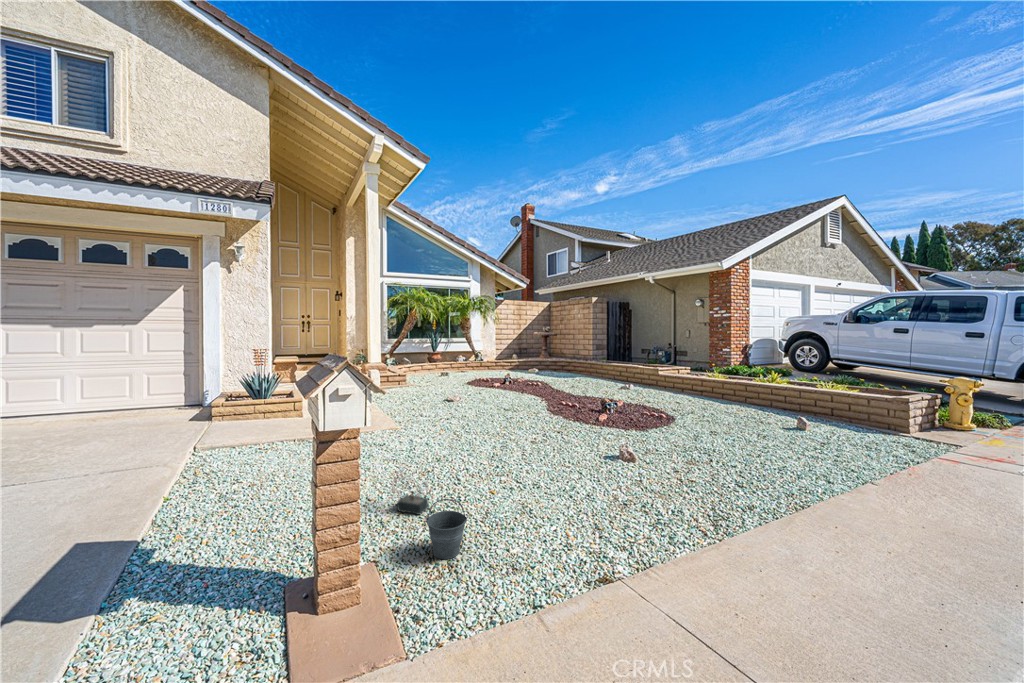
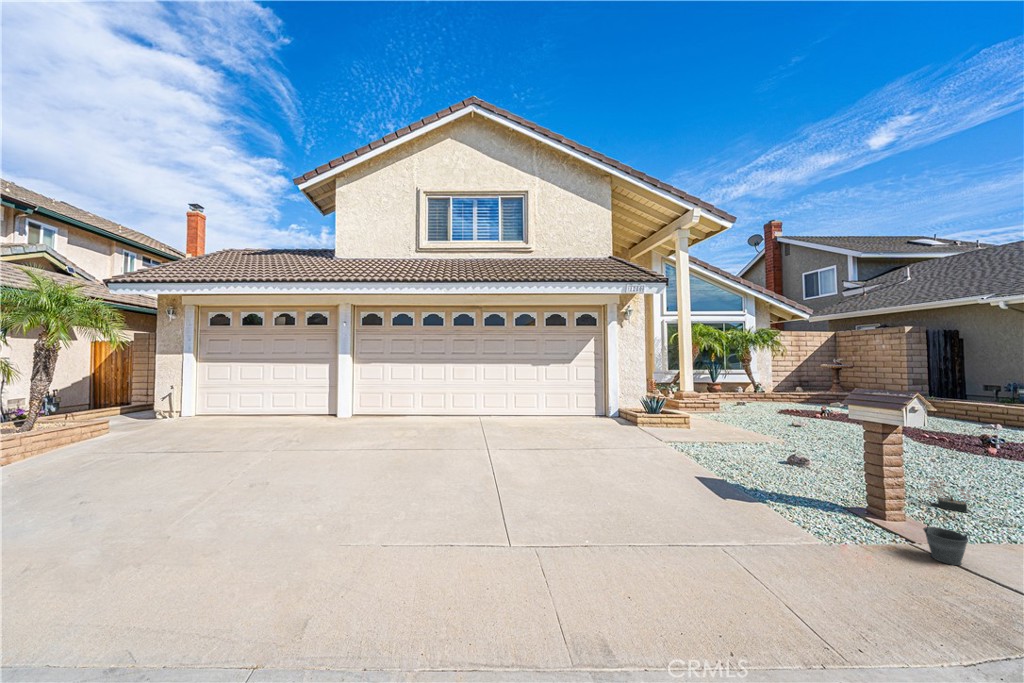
decorative plant: present [392,471,429,515] -> present [926,478,975,513]

